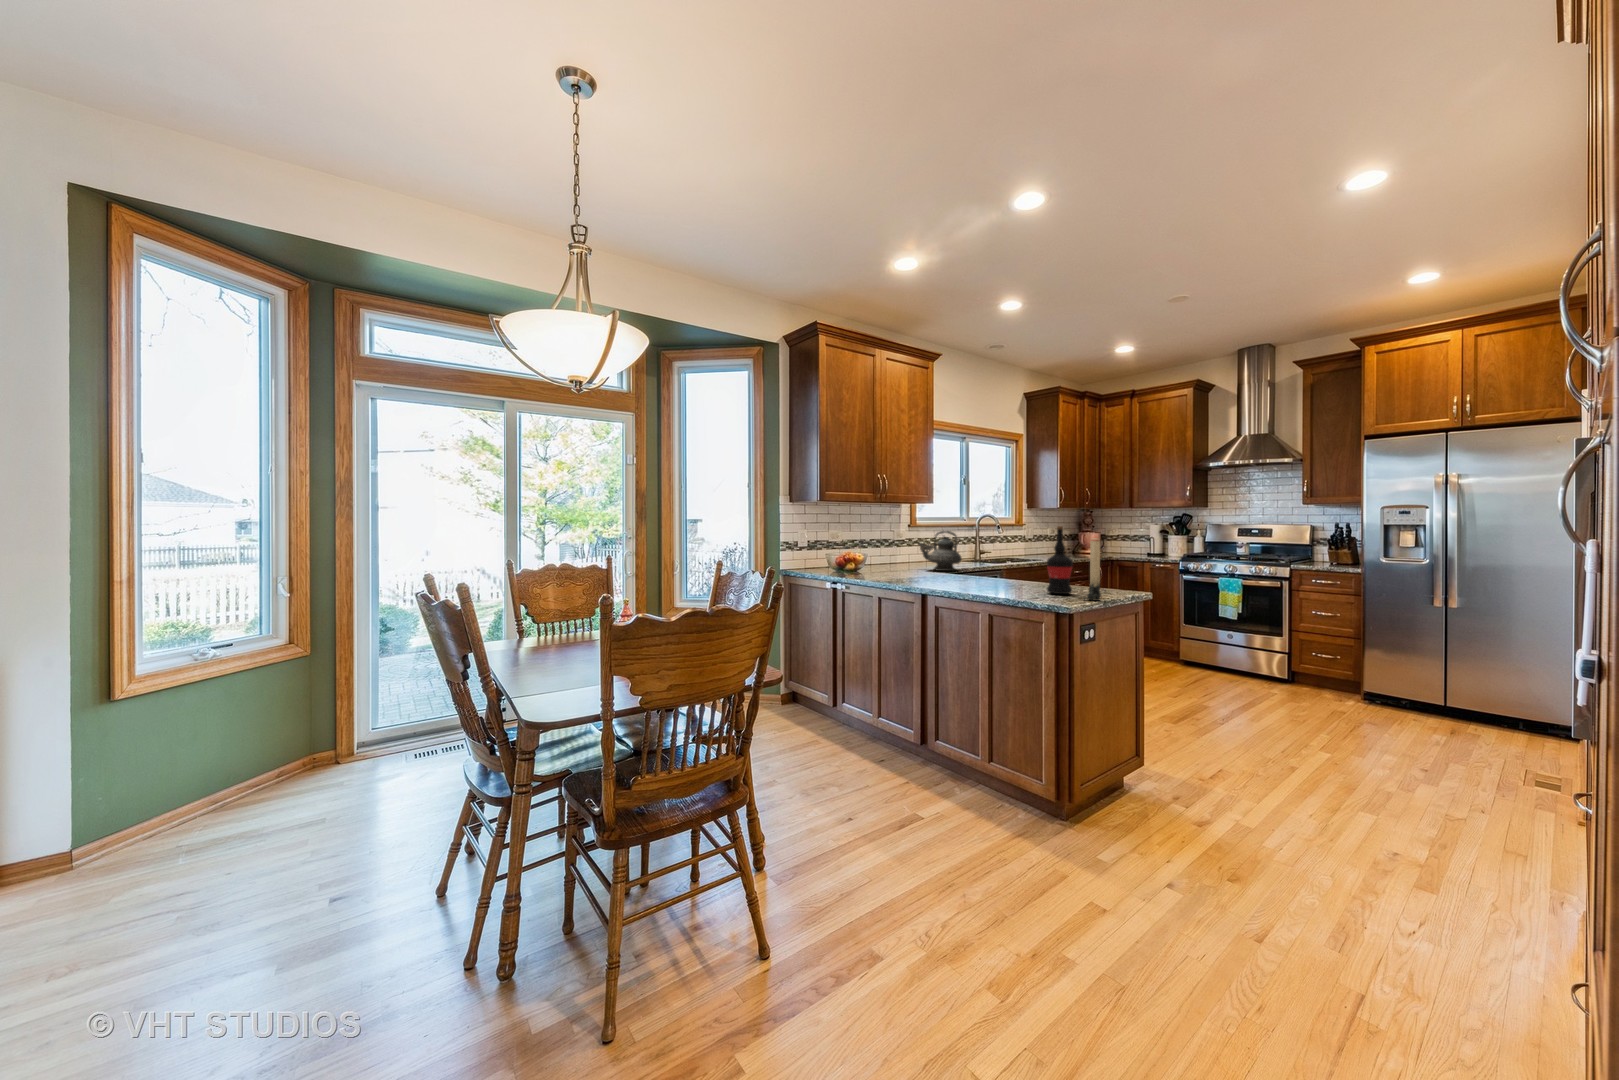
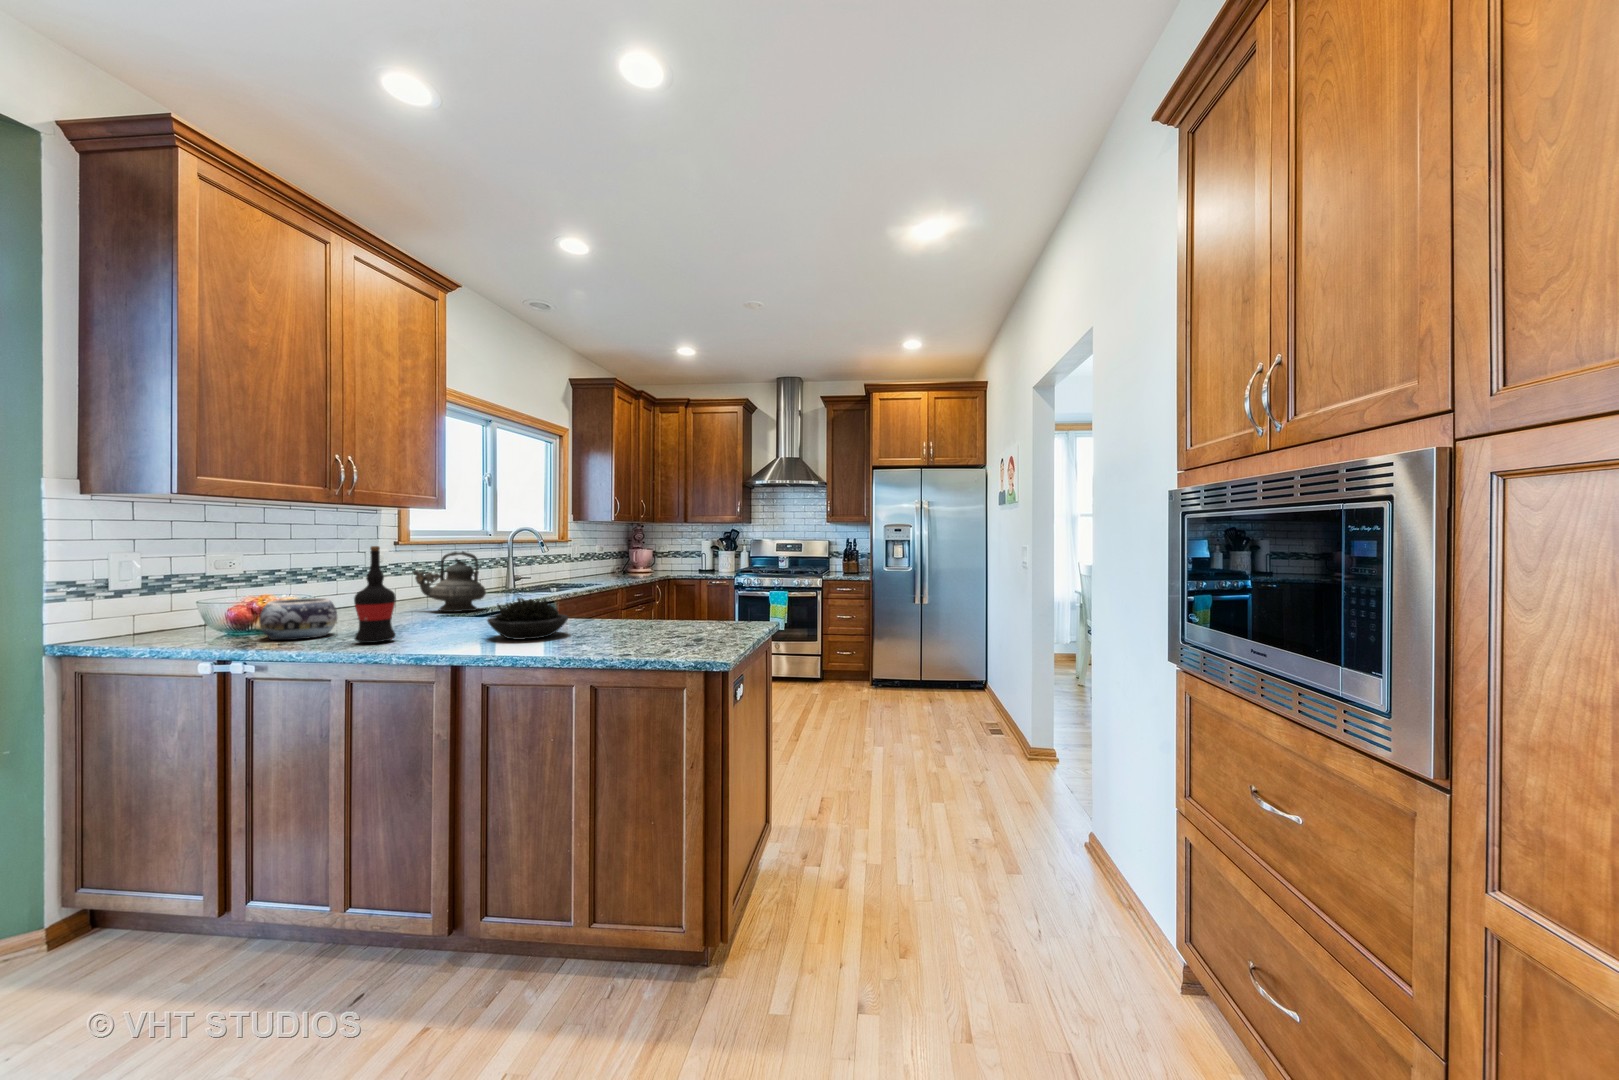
wine bottle: present [1047,526,1073,594] -> present [354,546,396,643]
candle: present [1083,541,1101,601] -> none [673,563,697,650]
decorative bowl: none [848,556,882,578] -> present [259,598,337,640]
succulent plant: none [961,560,1013,587] -> present [487,598,568,640]

